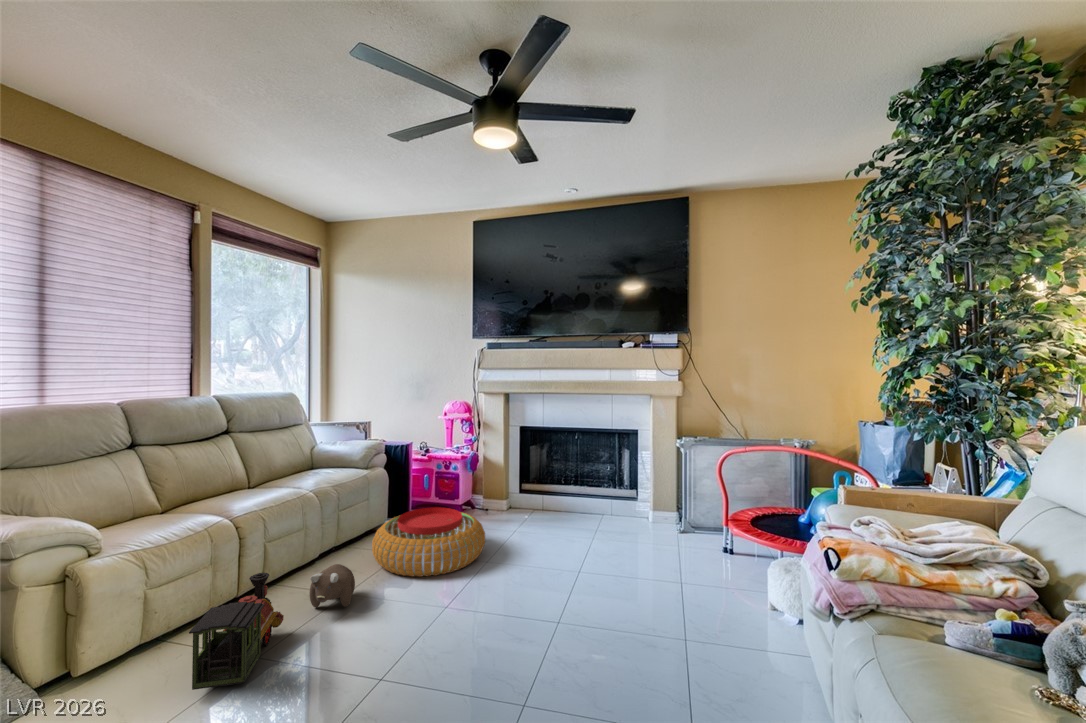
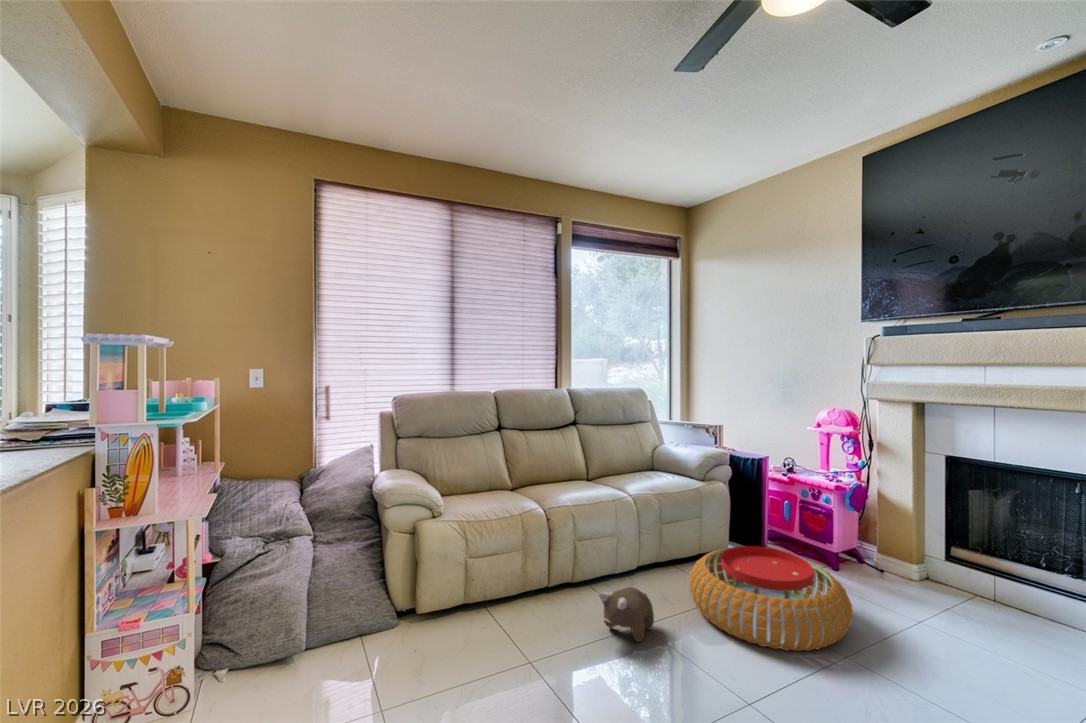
toy train: present [189,573,284,690] -> none [469,572,570,685]

